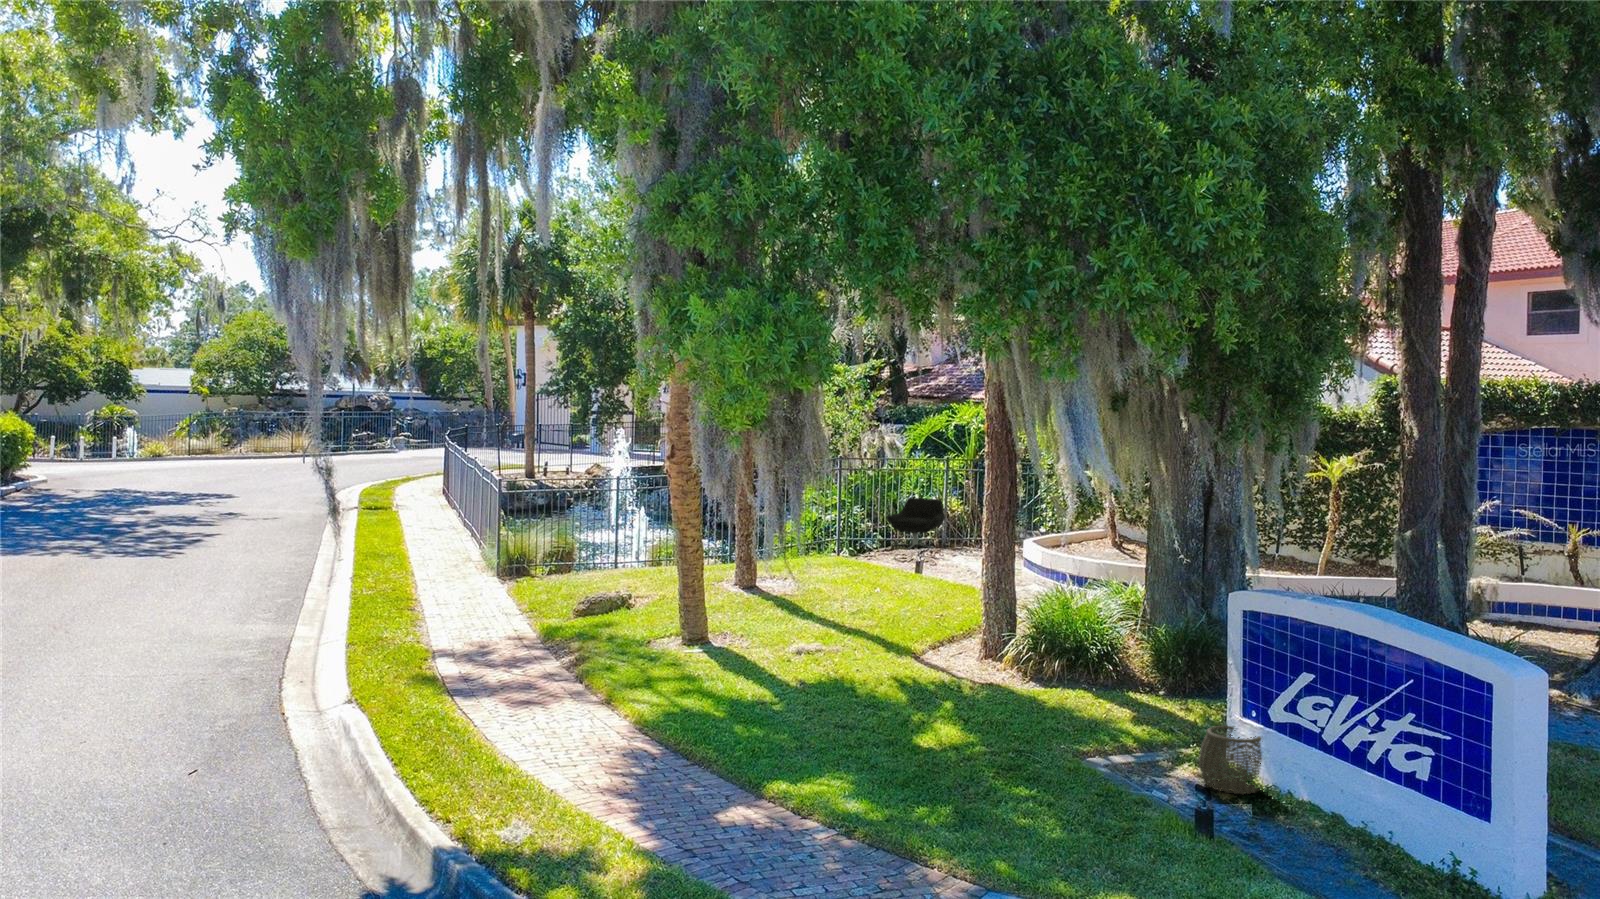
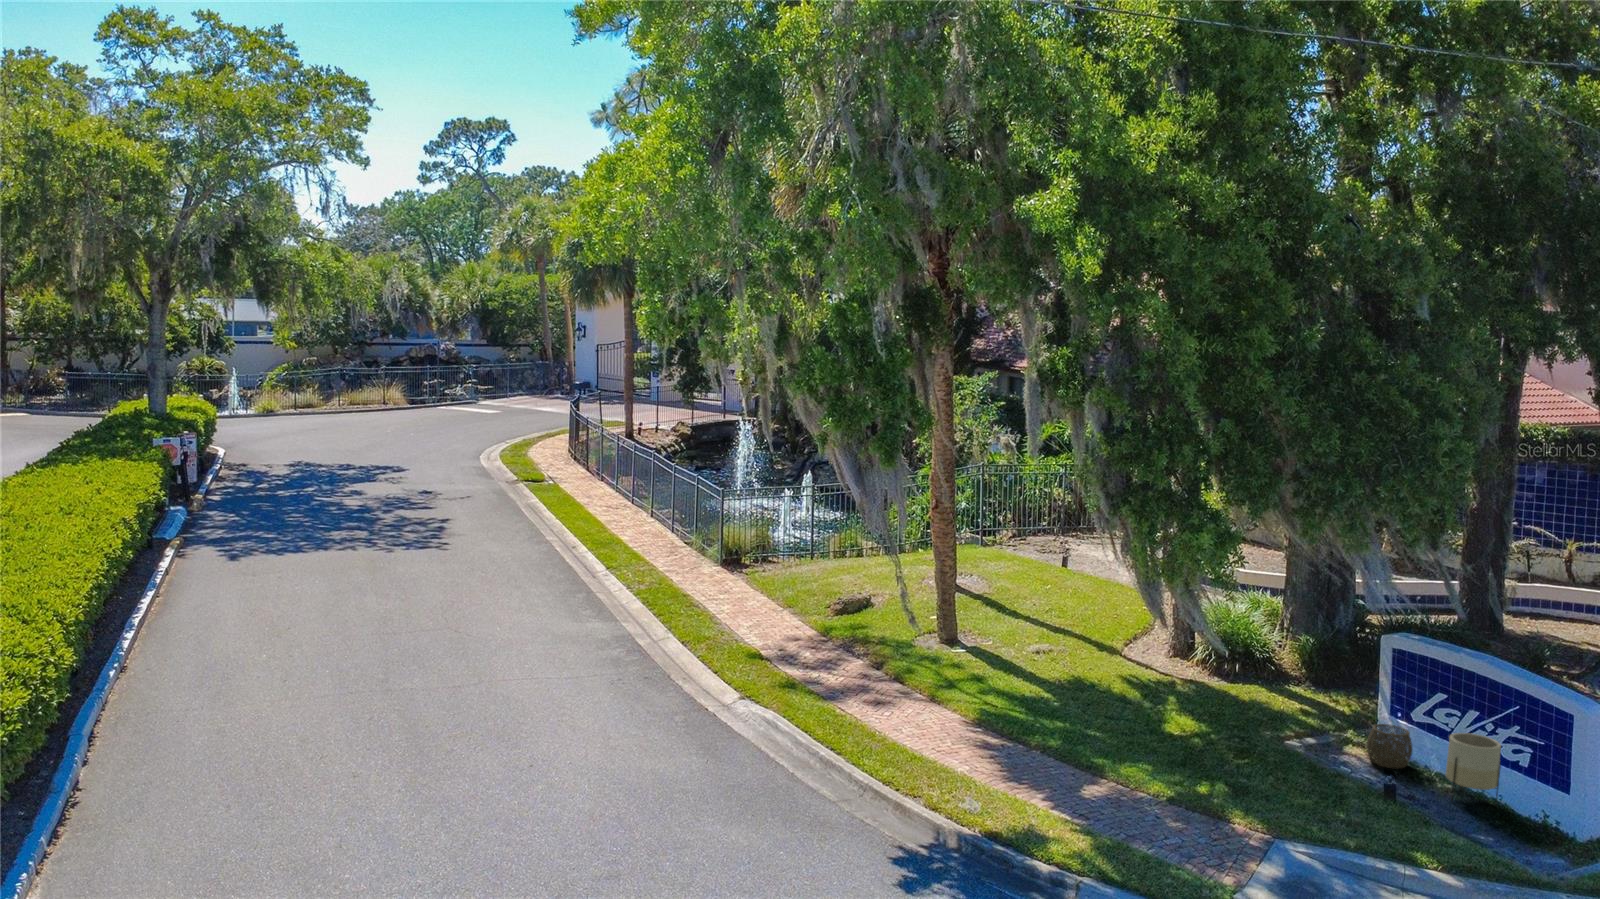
lounge chair: present [887,498,945,548] -> none [1017,497,1063,540]
planter: none [1302,729,1386,849] -> present [1445,733,1501,805]

